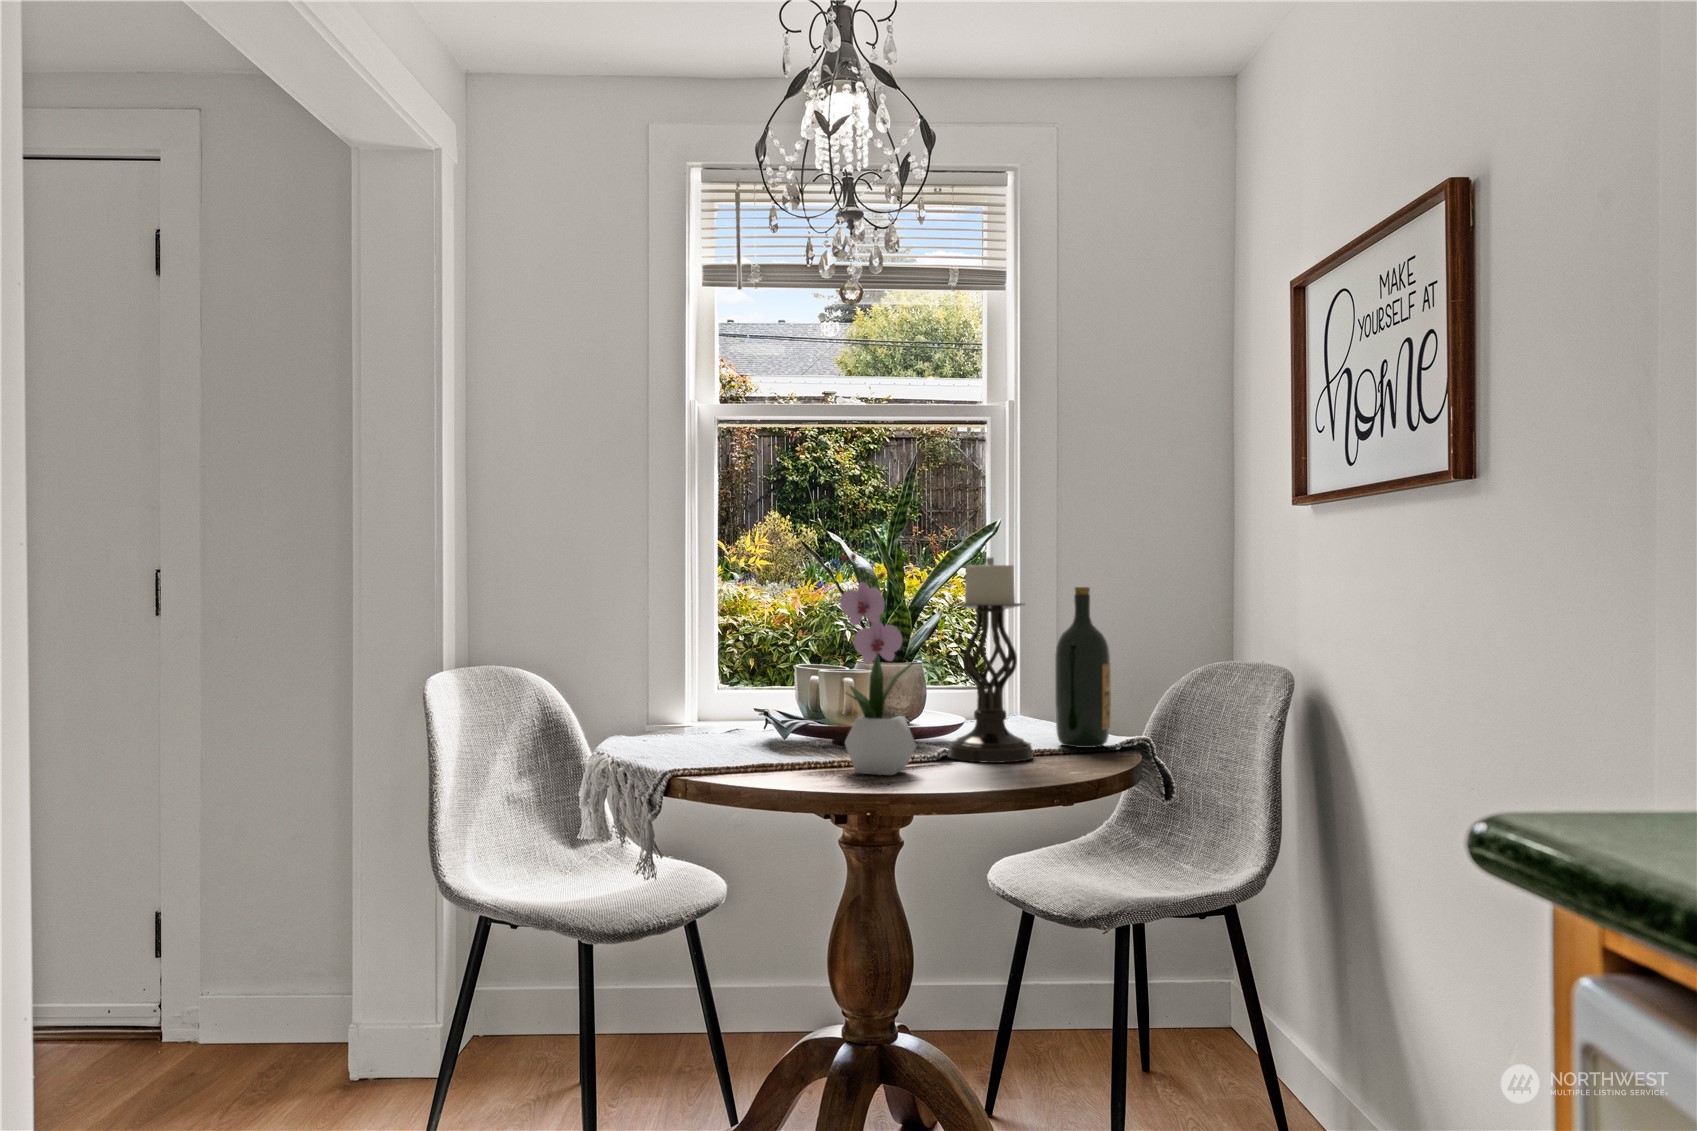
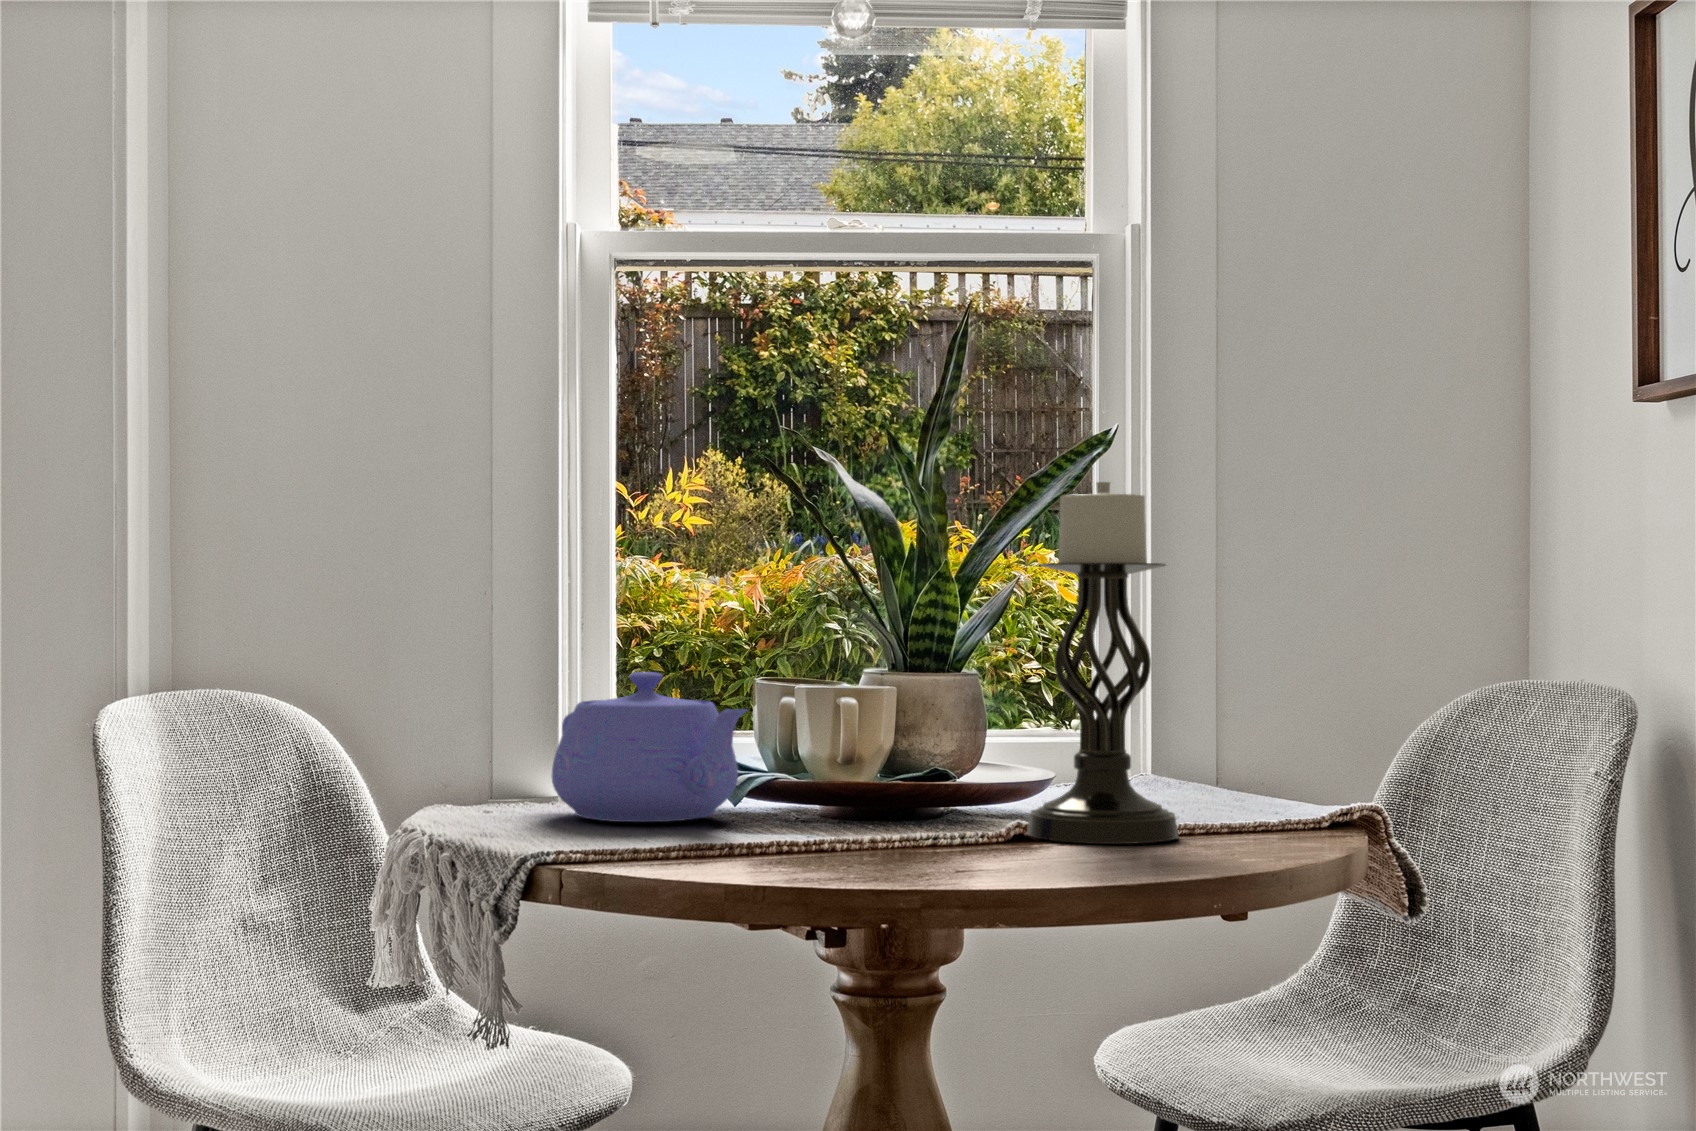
flower arrangement: present [840,554,920,775] -> none [840,459,985,859]
wine bottle: present [1055,587,1111,748] -> none [1212,543,1310,825]
teapot: none [680,664,790,750] -> present [552,672,747,822]

